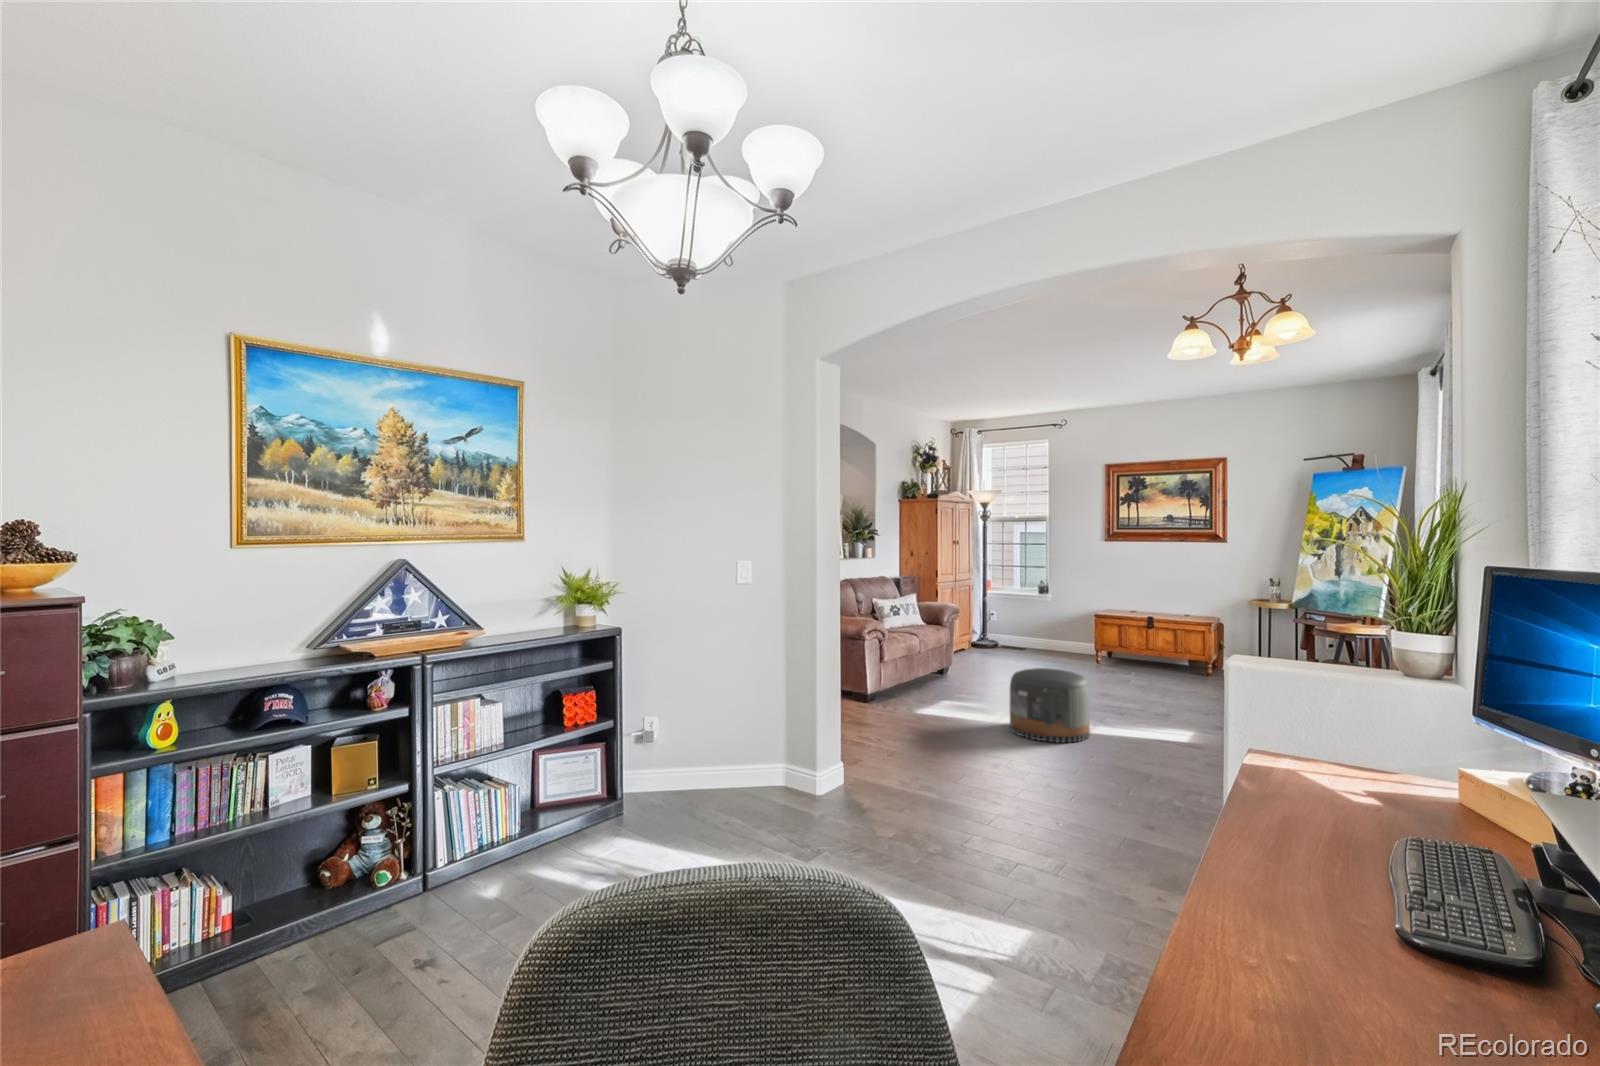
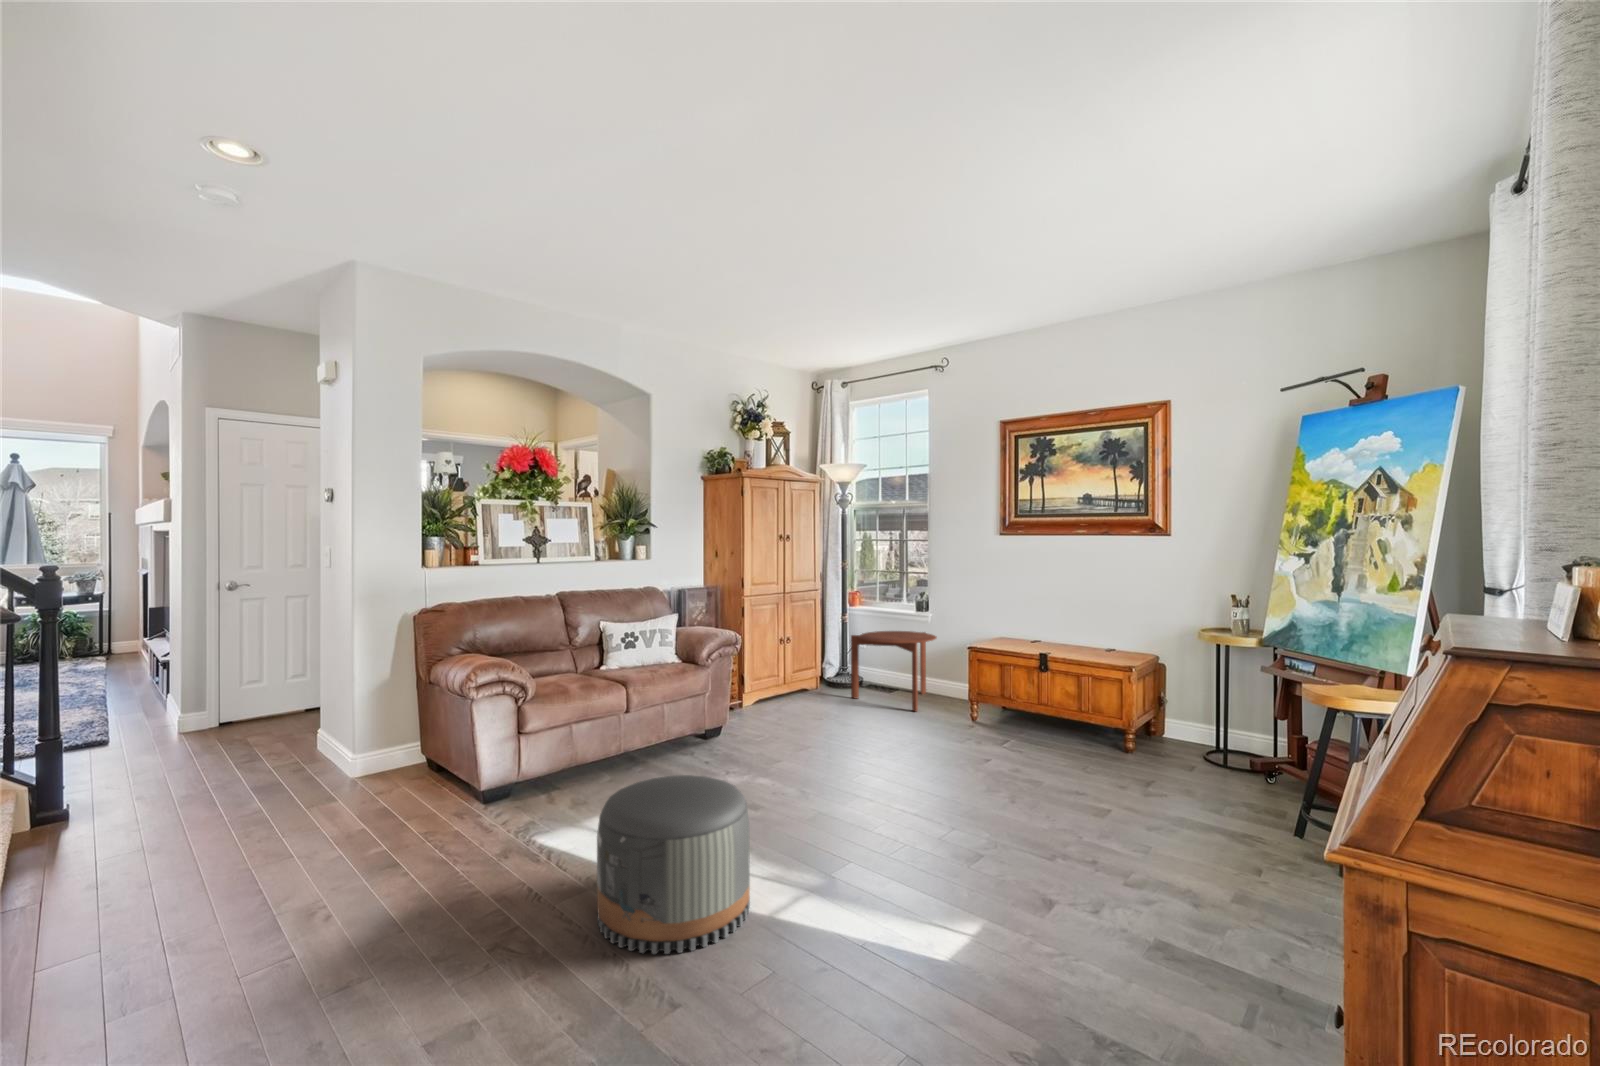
side table: none [1000,608,1062,660] -> present [851,631,937,711]

